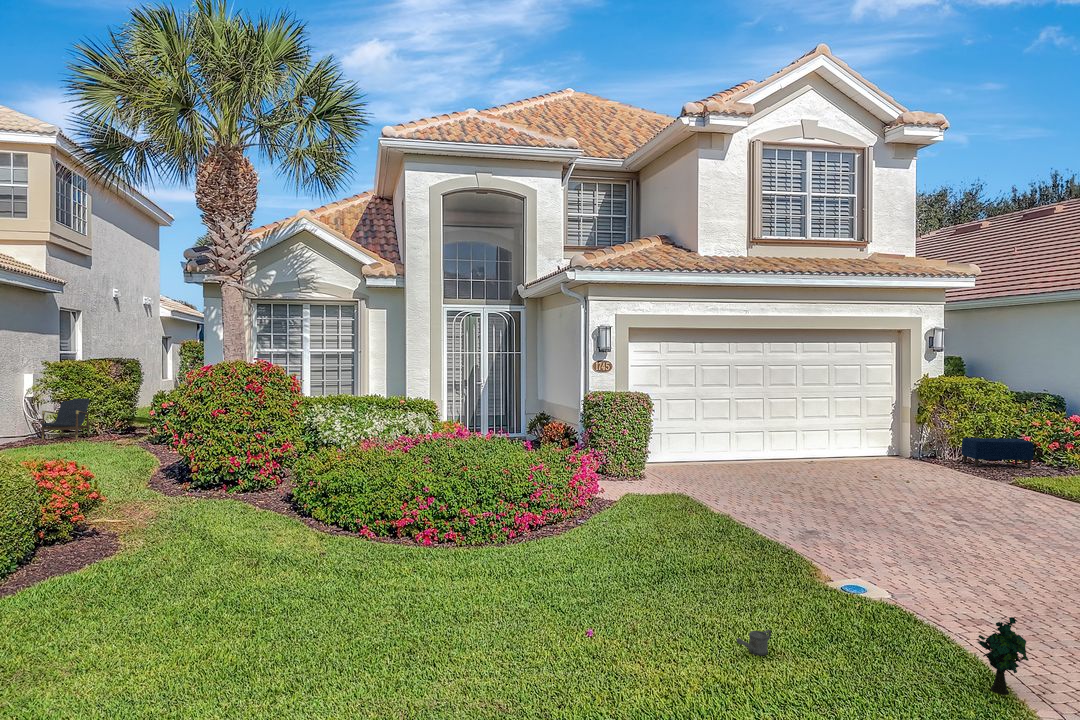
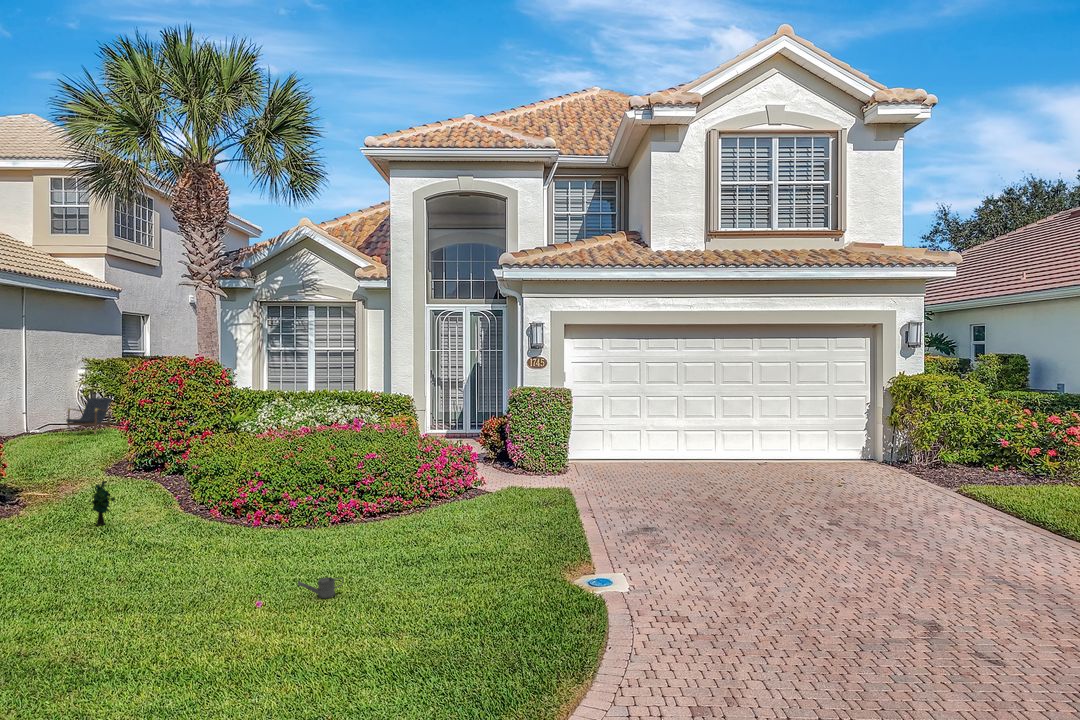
bench: present [962,438,1034,468] -> none [933,440,1011,474]
decorative plant: present [977,617,1029,695] -> present [89,481,115,526]
watering can: present [737,630,771,656] -> present [298,578,343,599]

